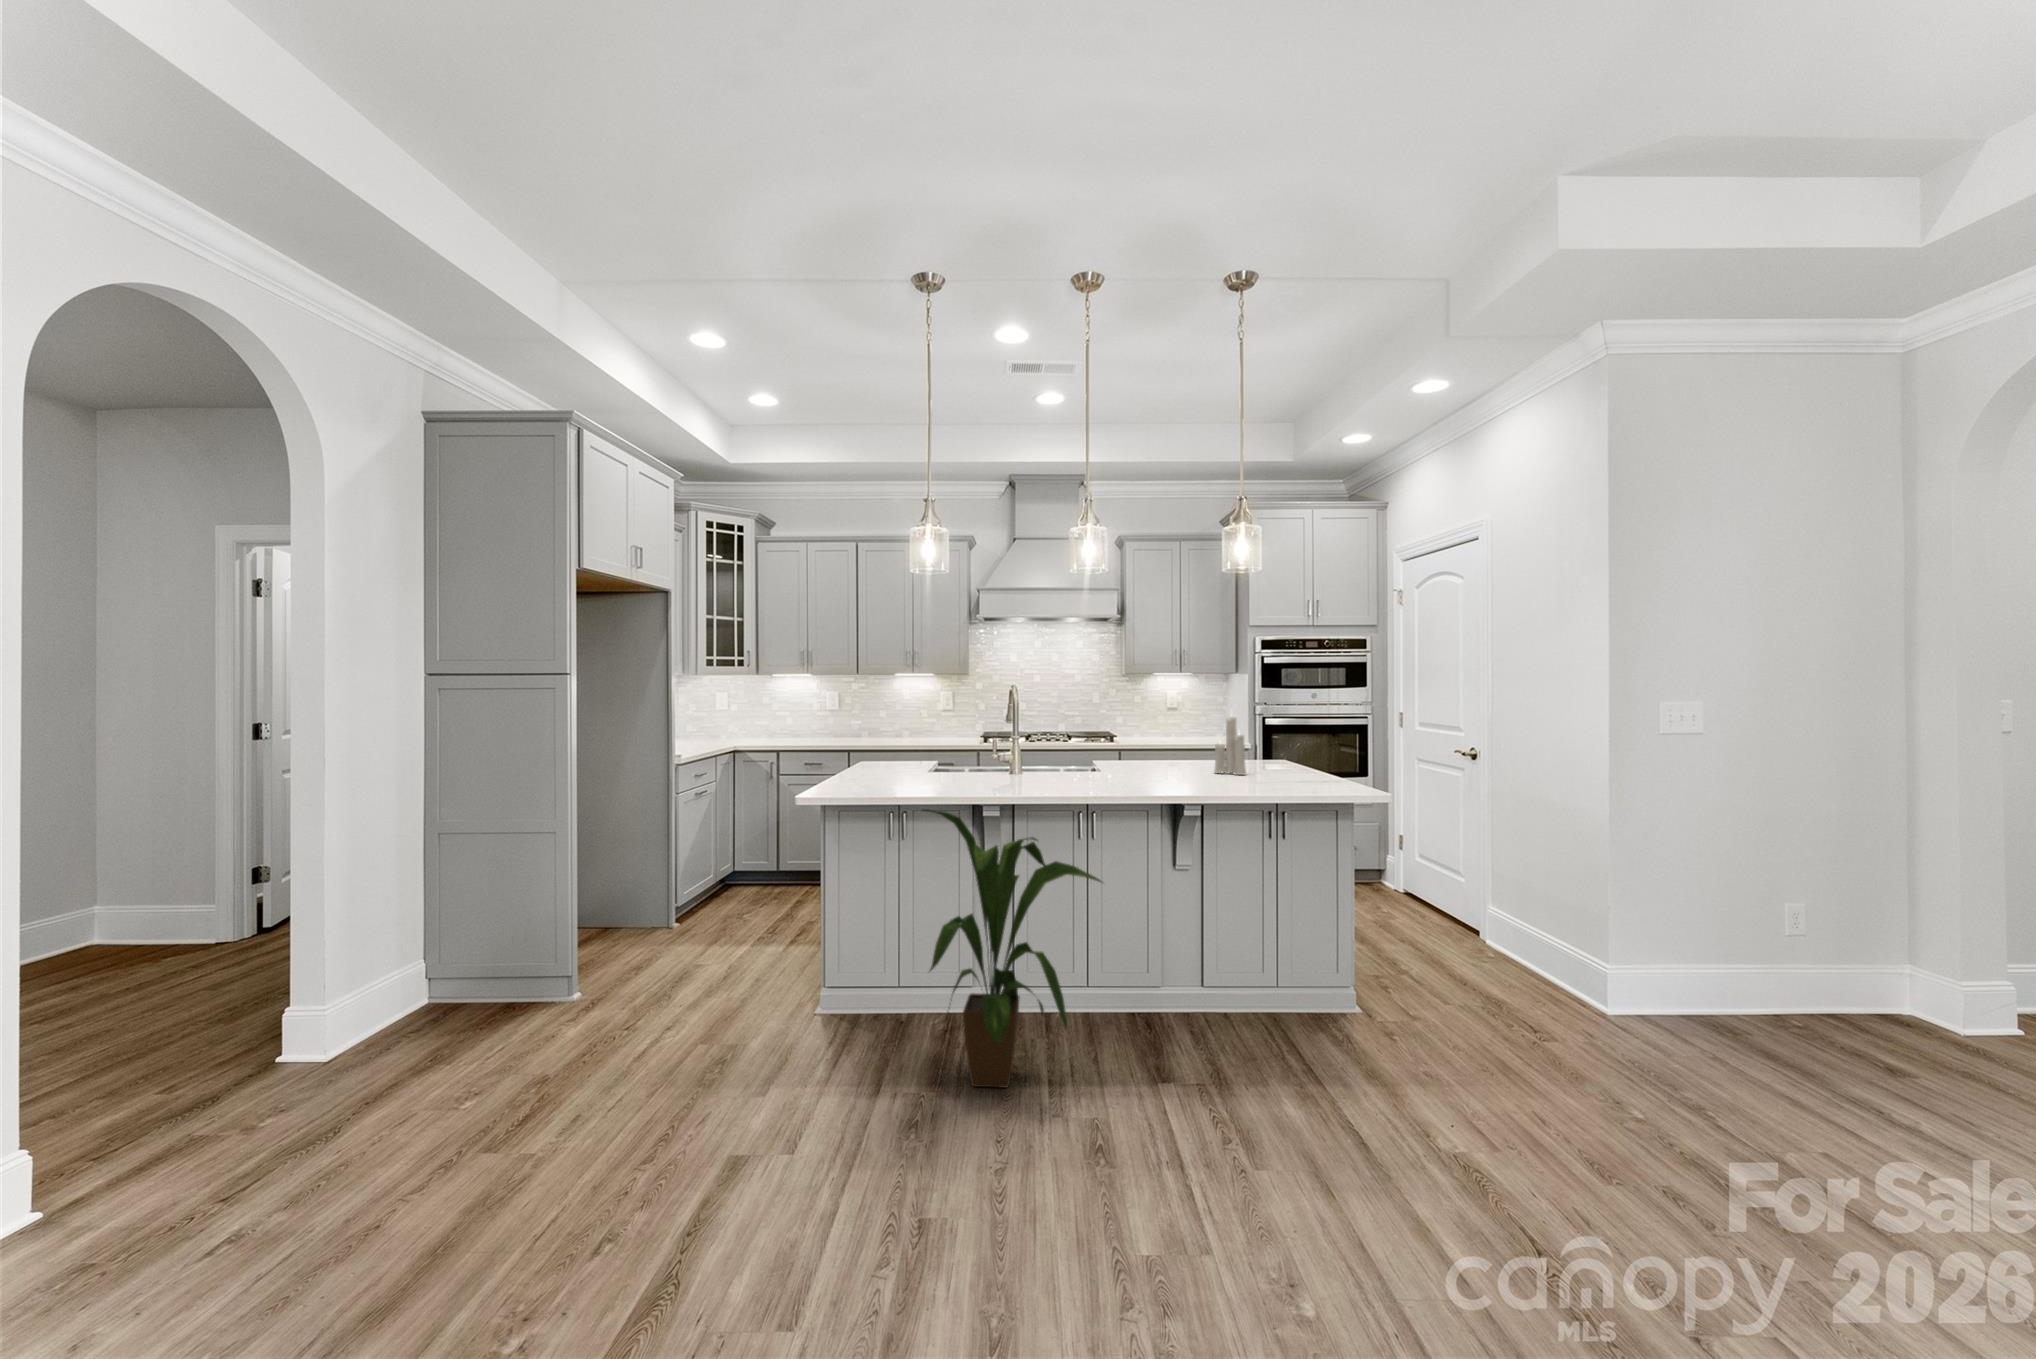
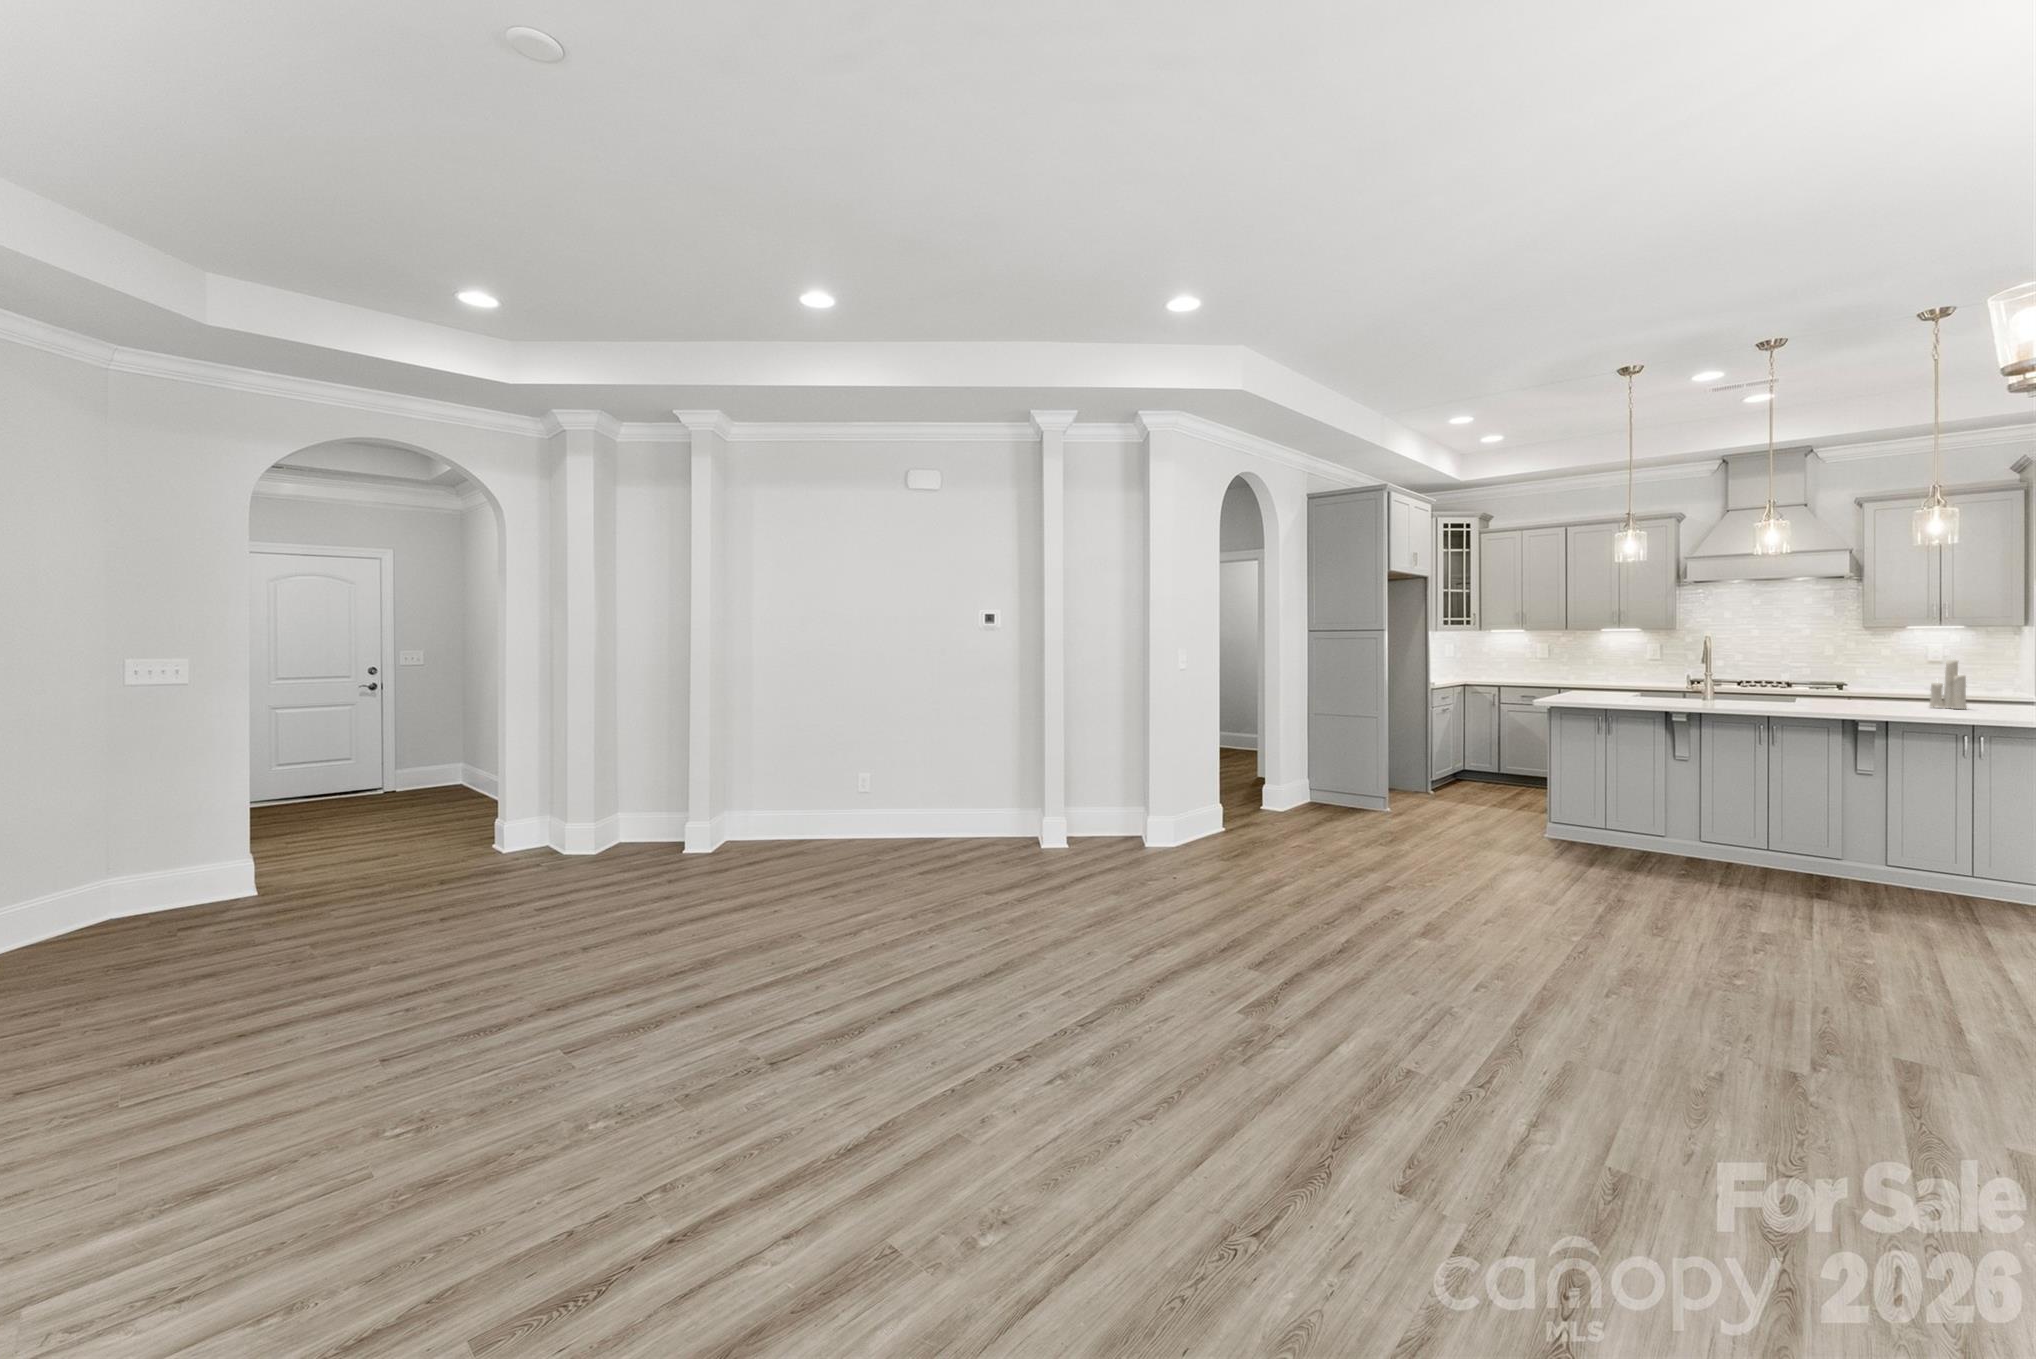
house plant: present [923,809,1104,1088] -> none [1624,709,1776,881]

